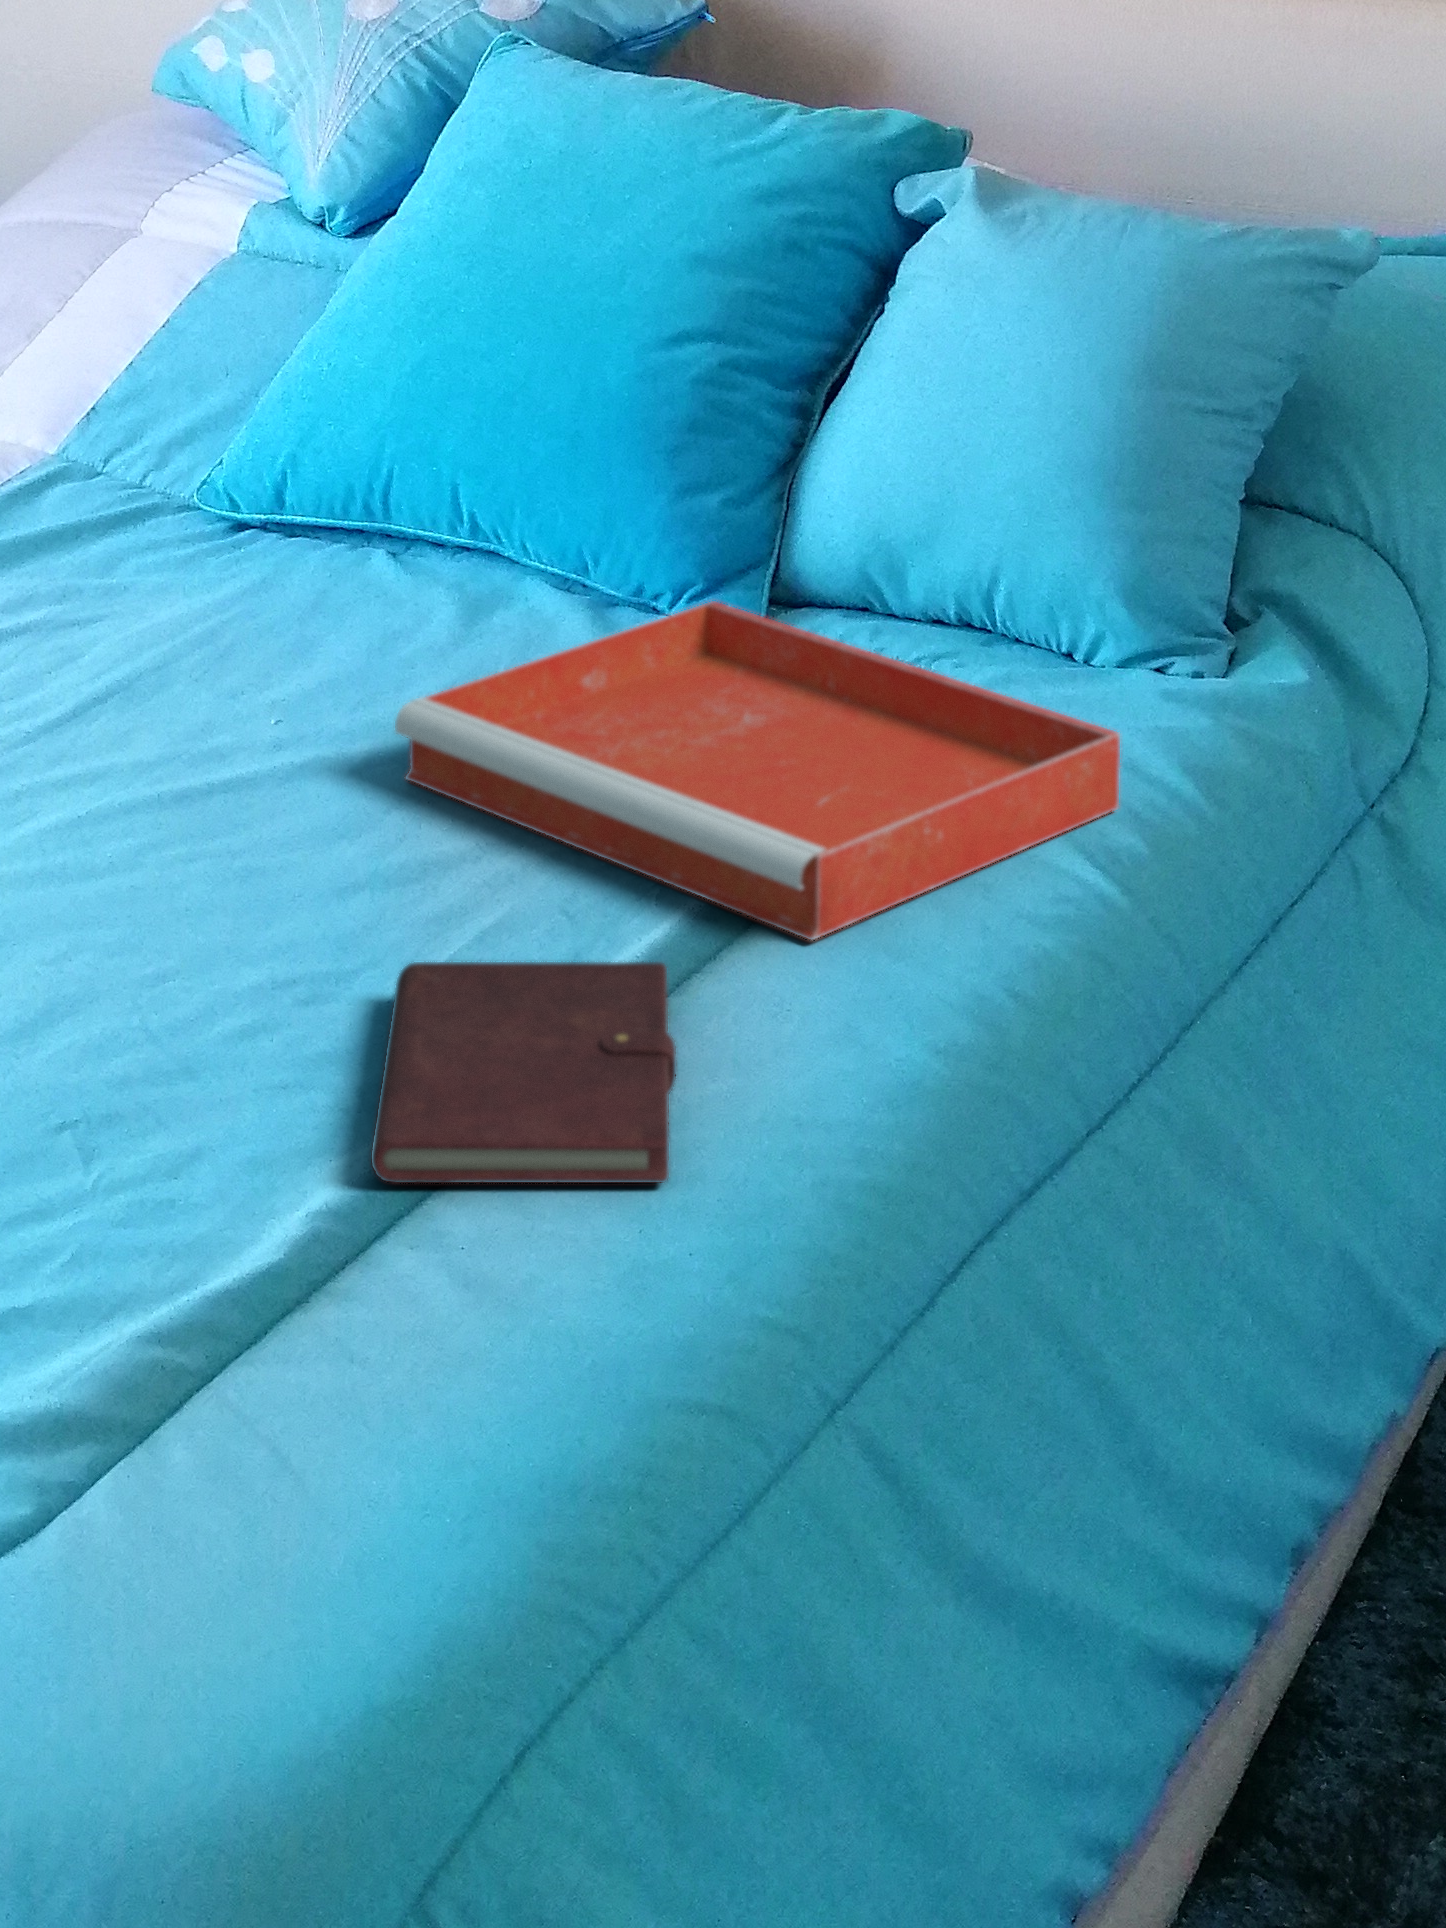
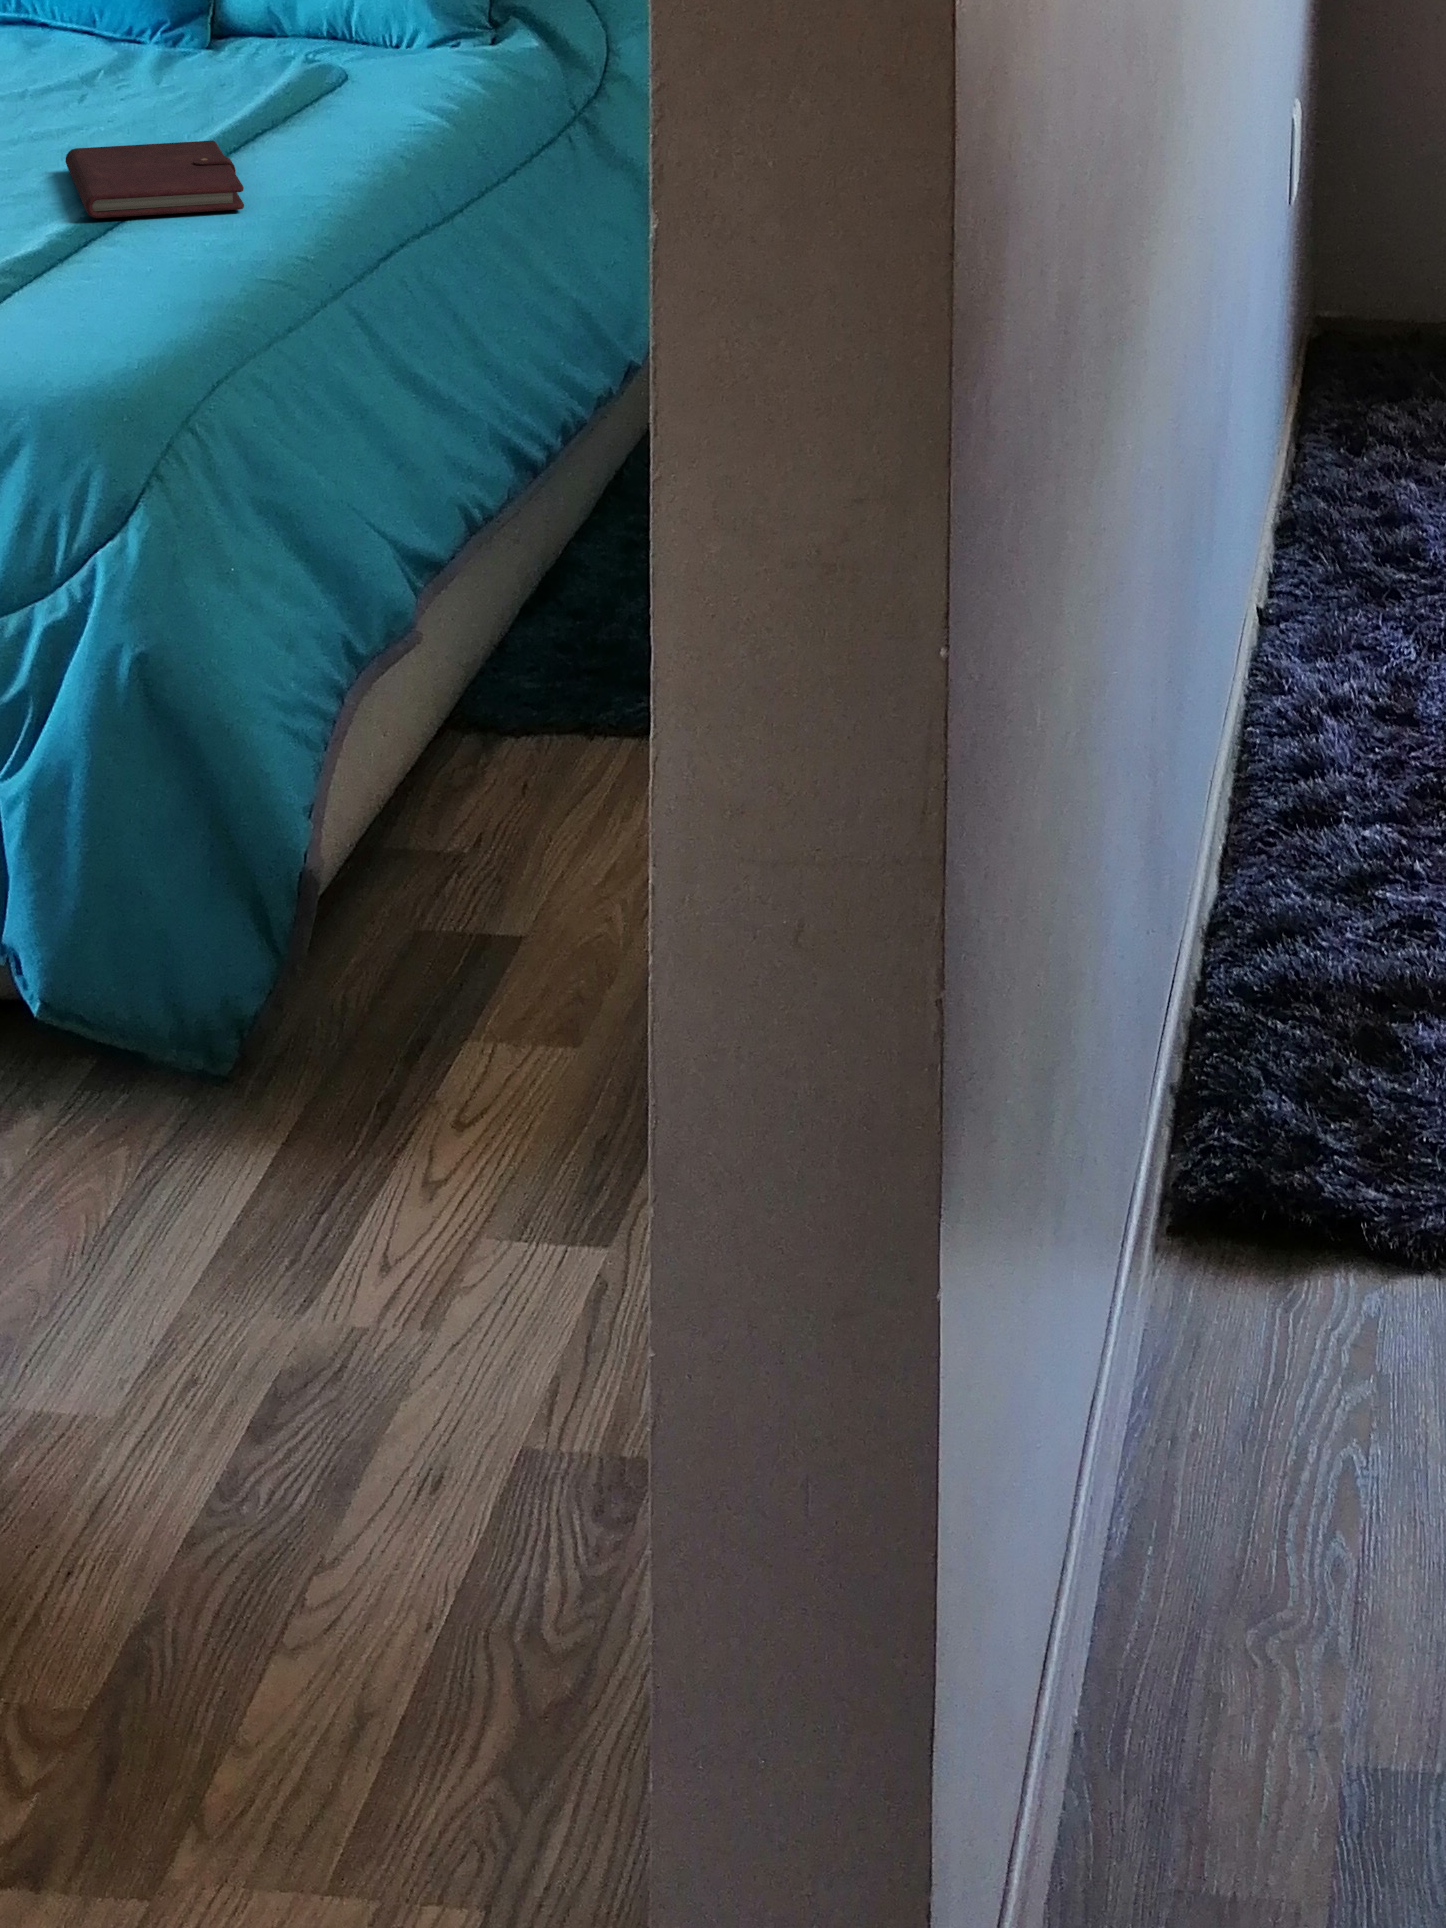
tray: present [395,601,1120,940] -> none [17,19,443,139]

